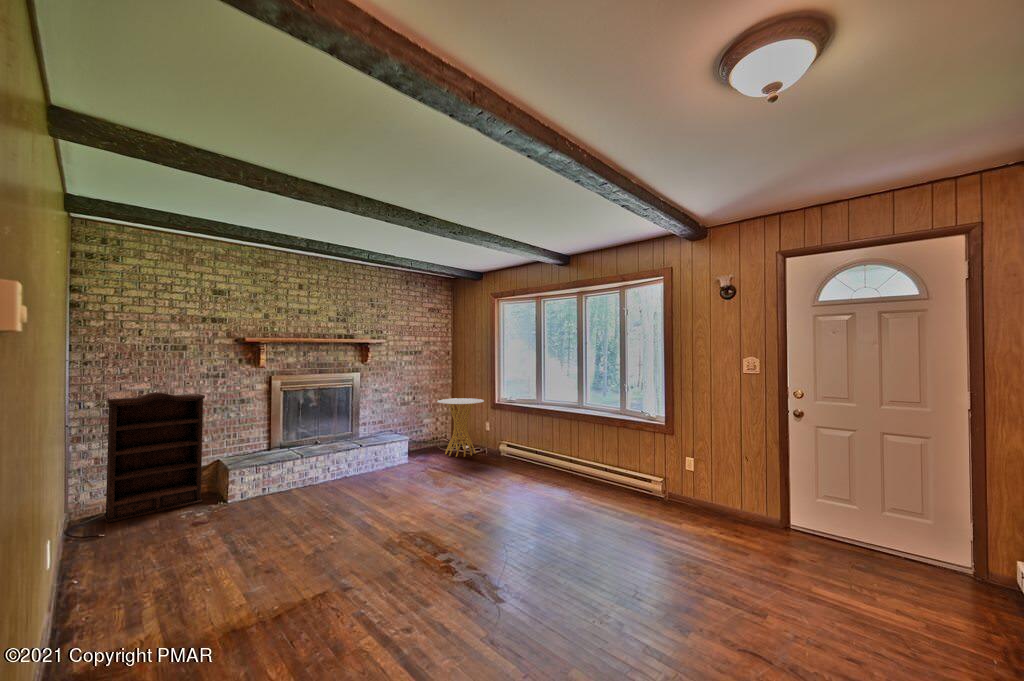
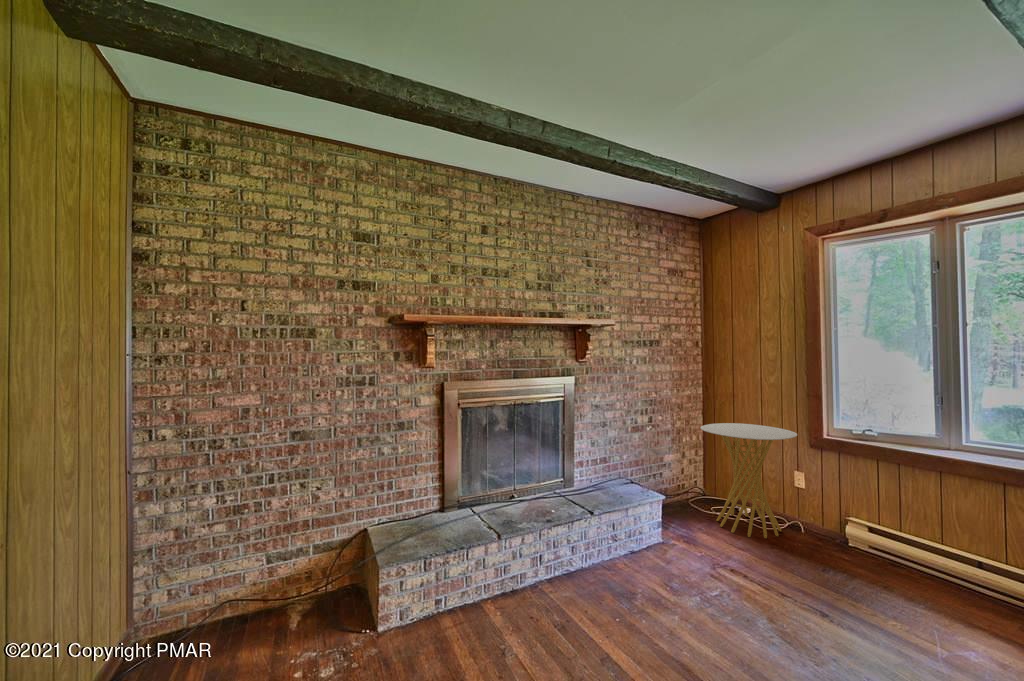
bookshelf: present [104,392,205,523] -> none [181,411,341,664]

